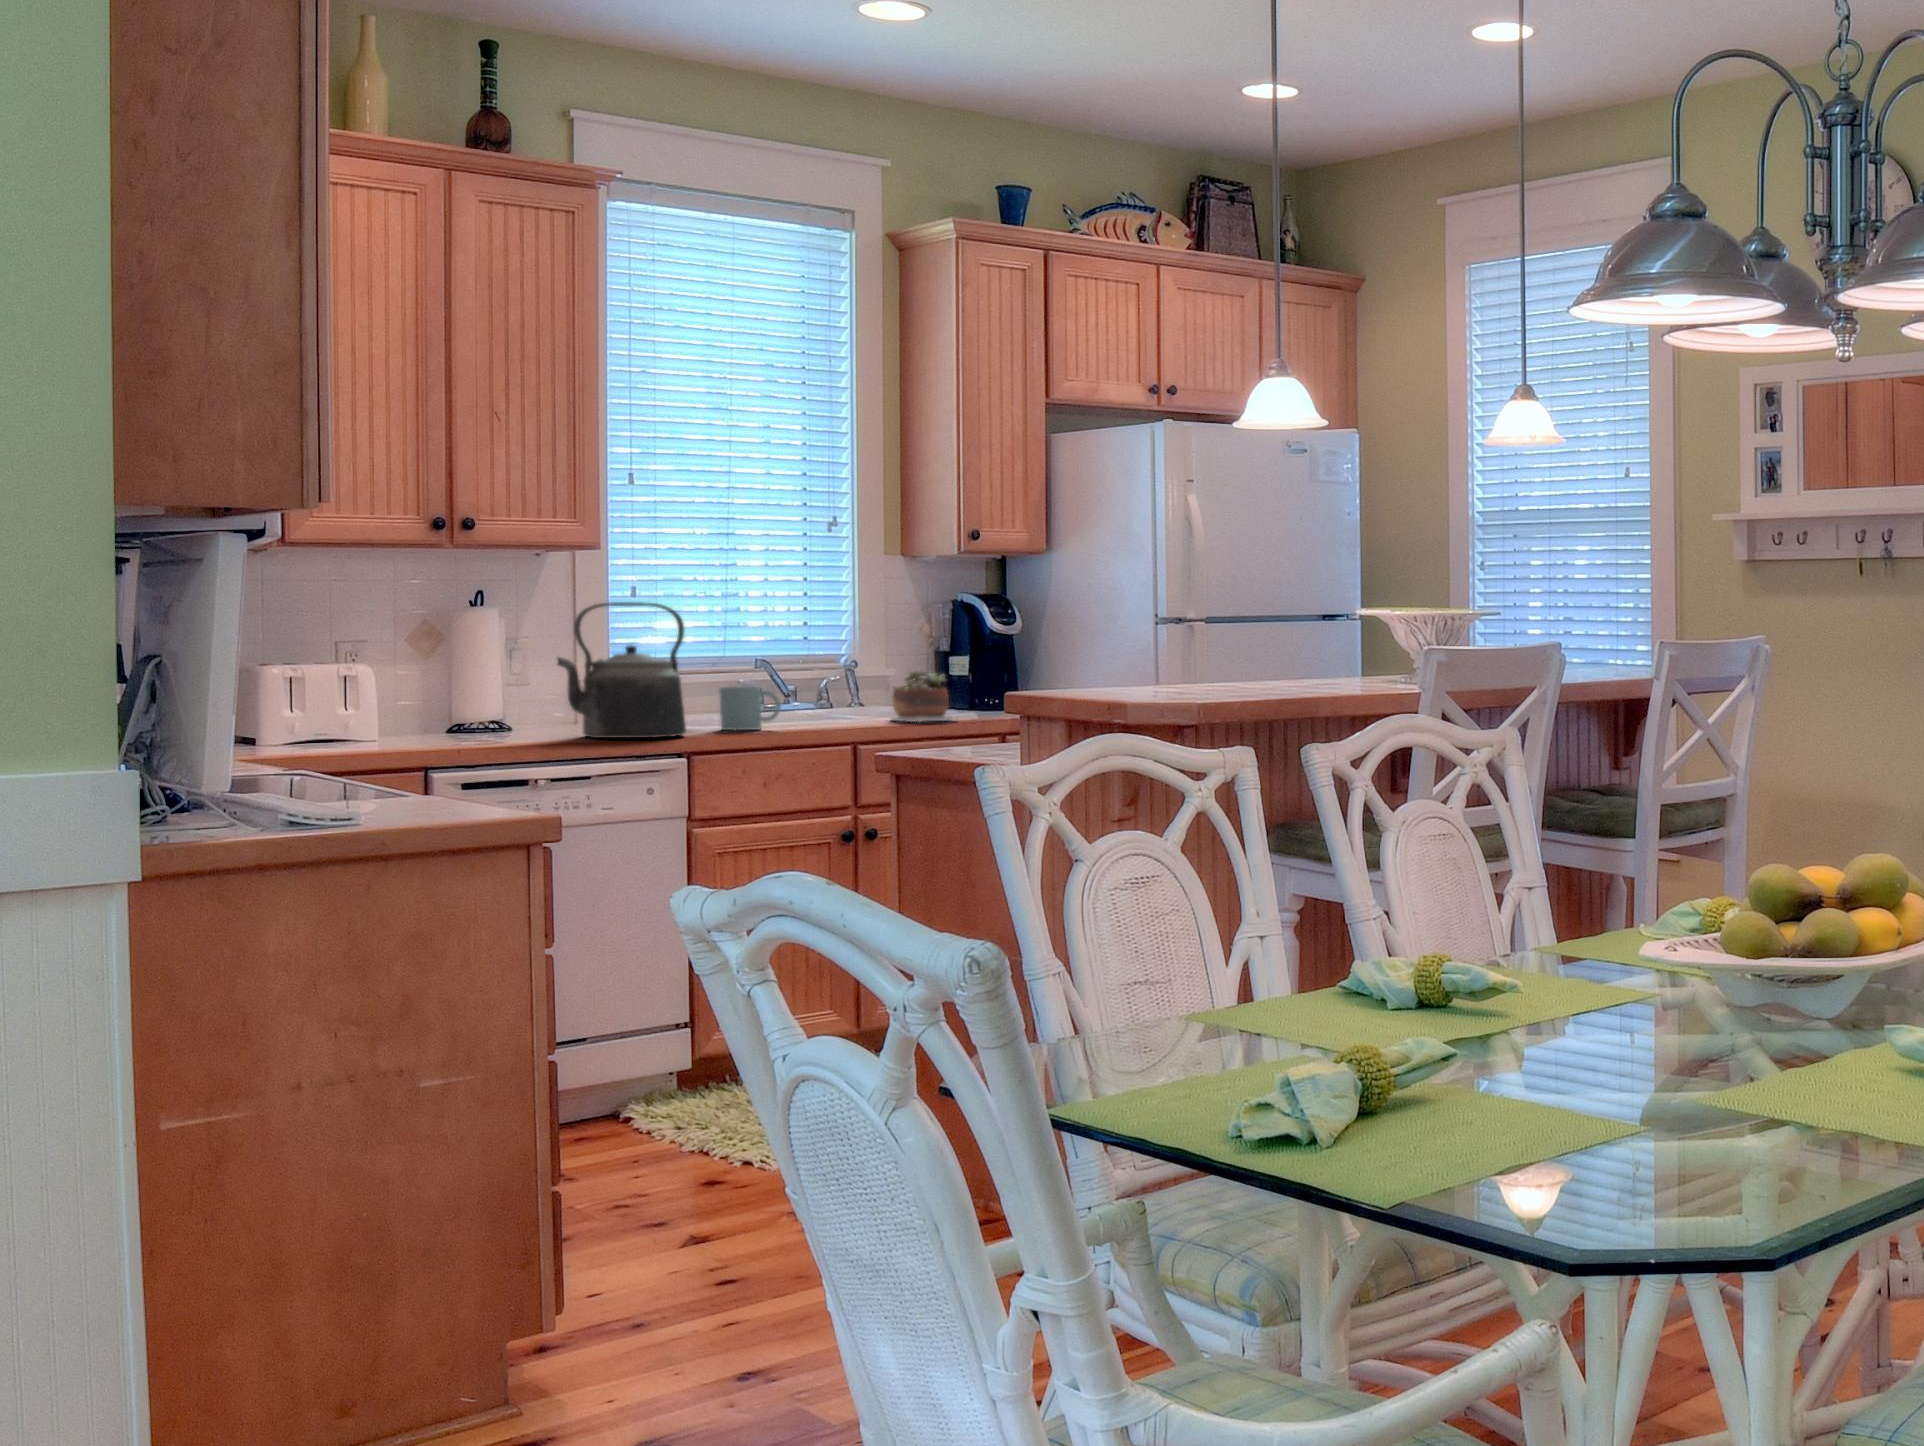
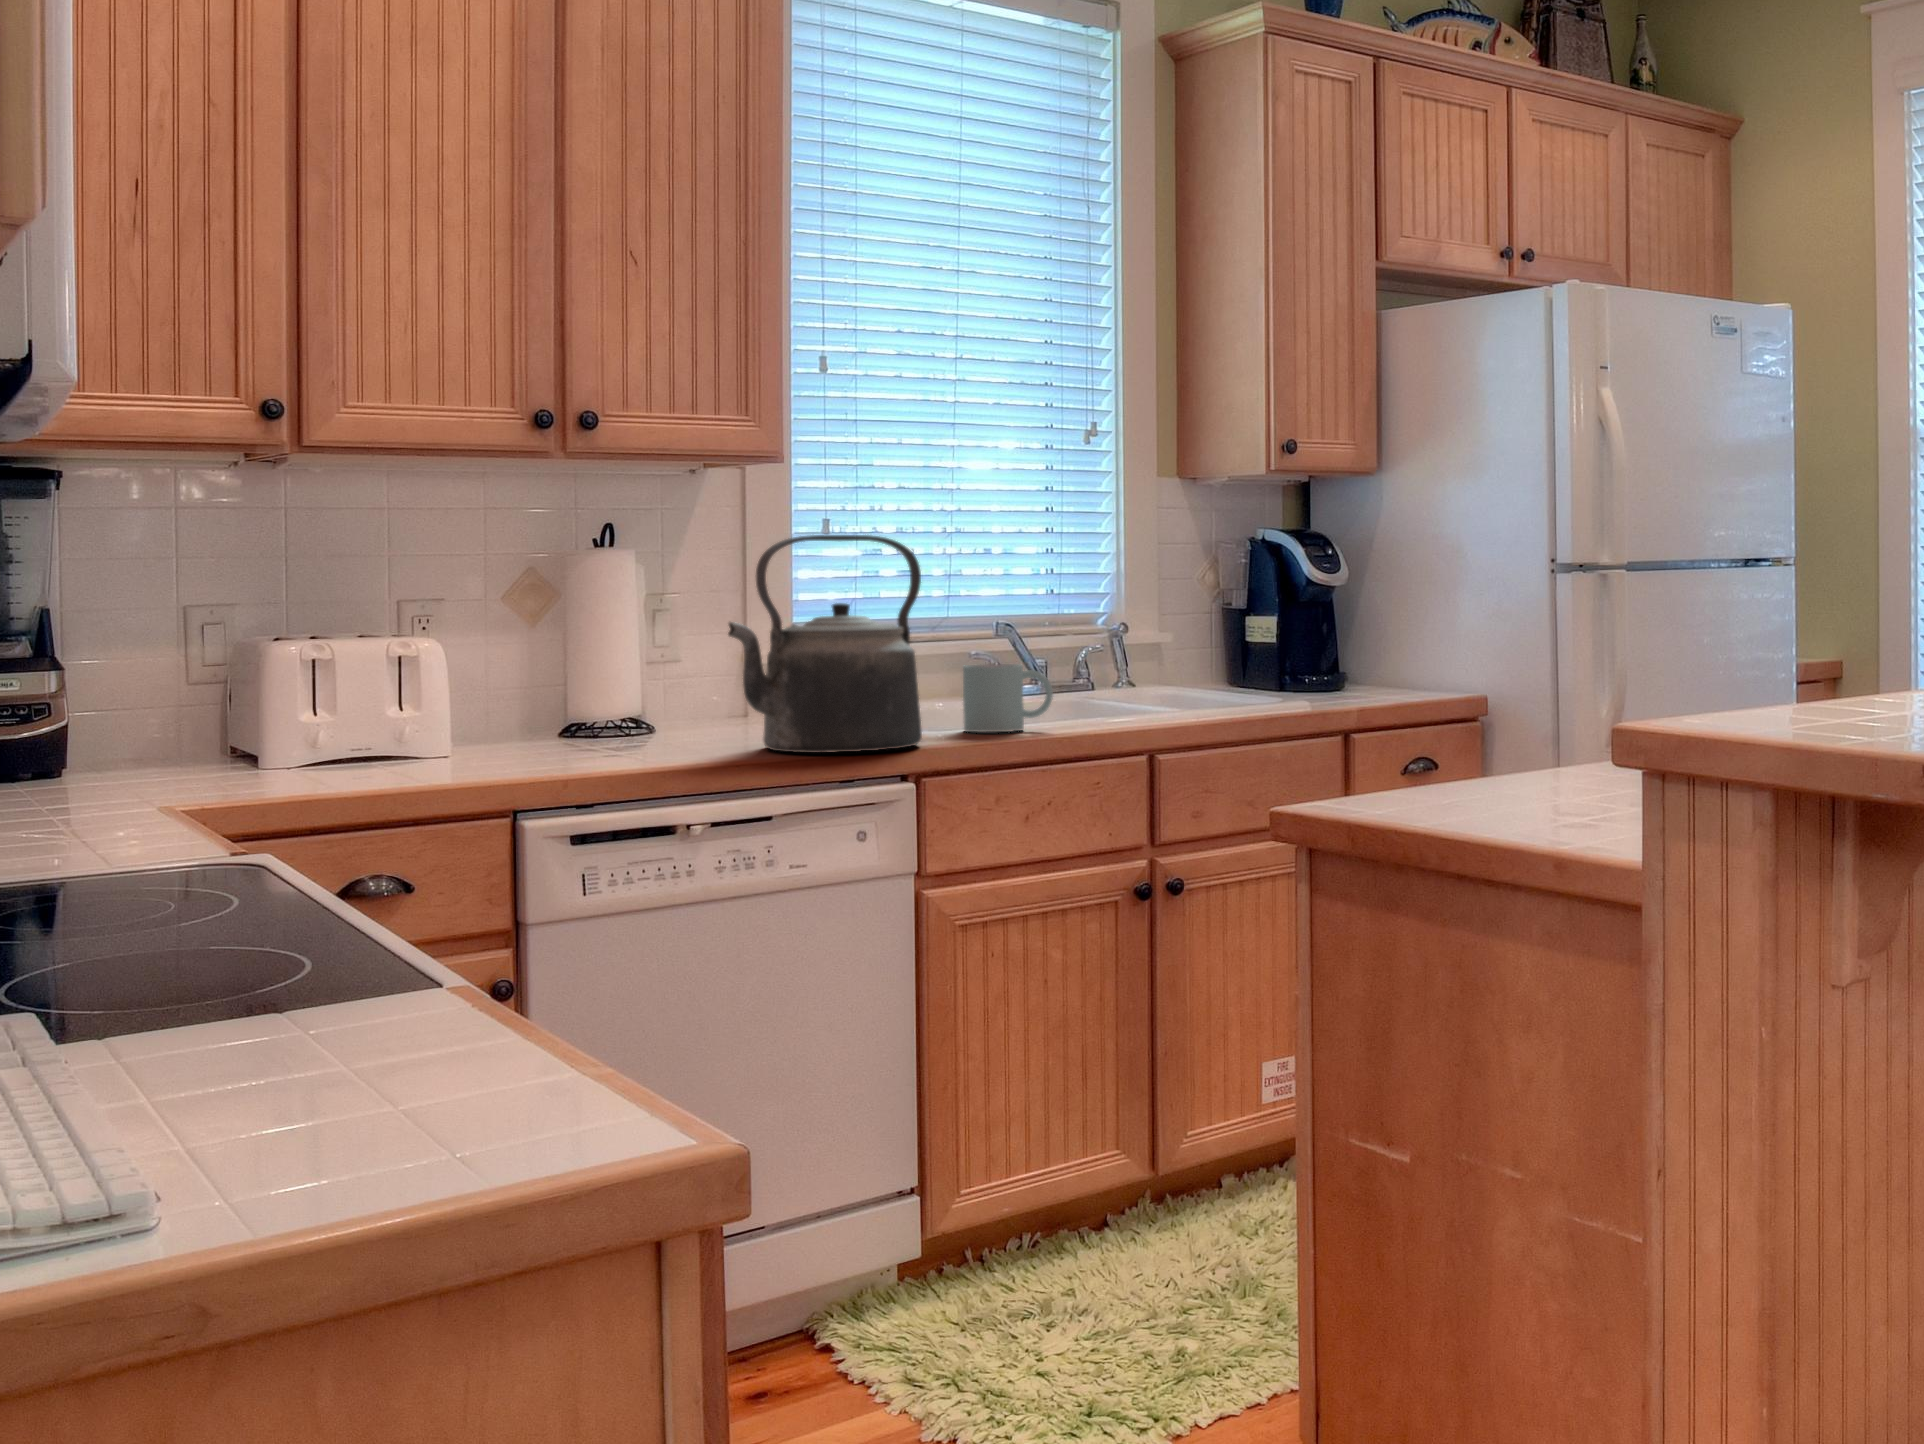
succulent plant: present [891,670,958,722] -> none [1181,634,1291,713]

